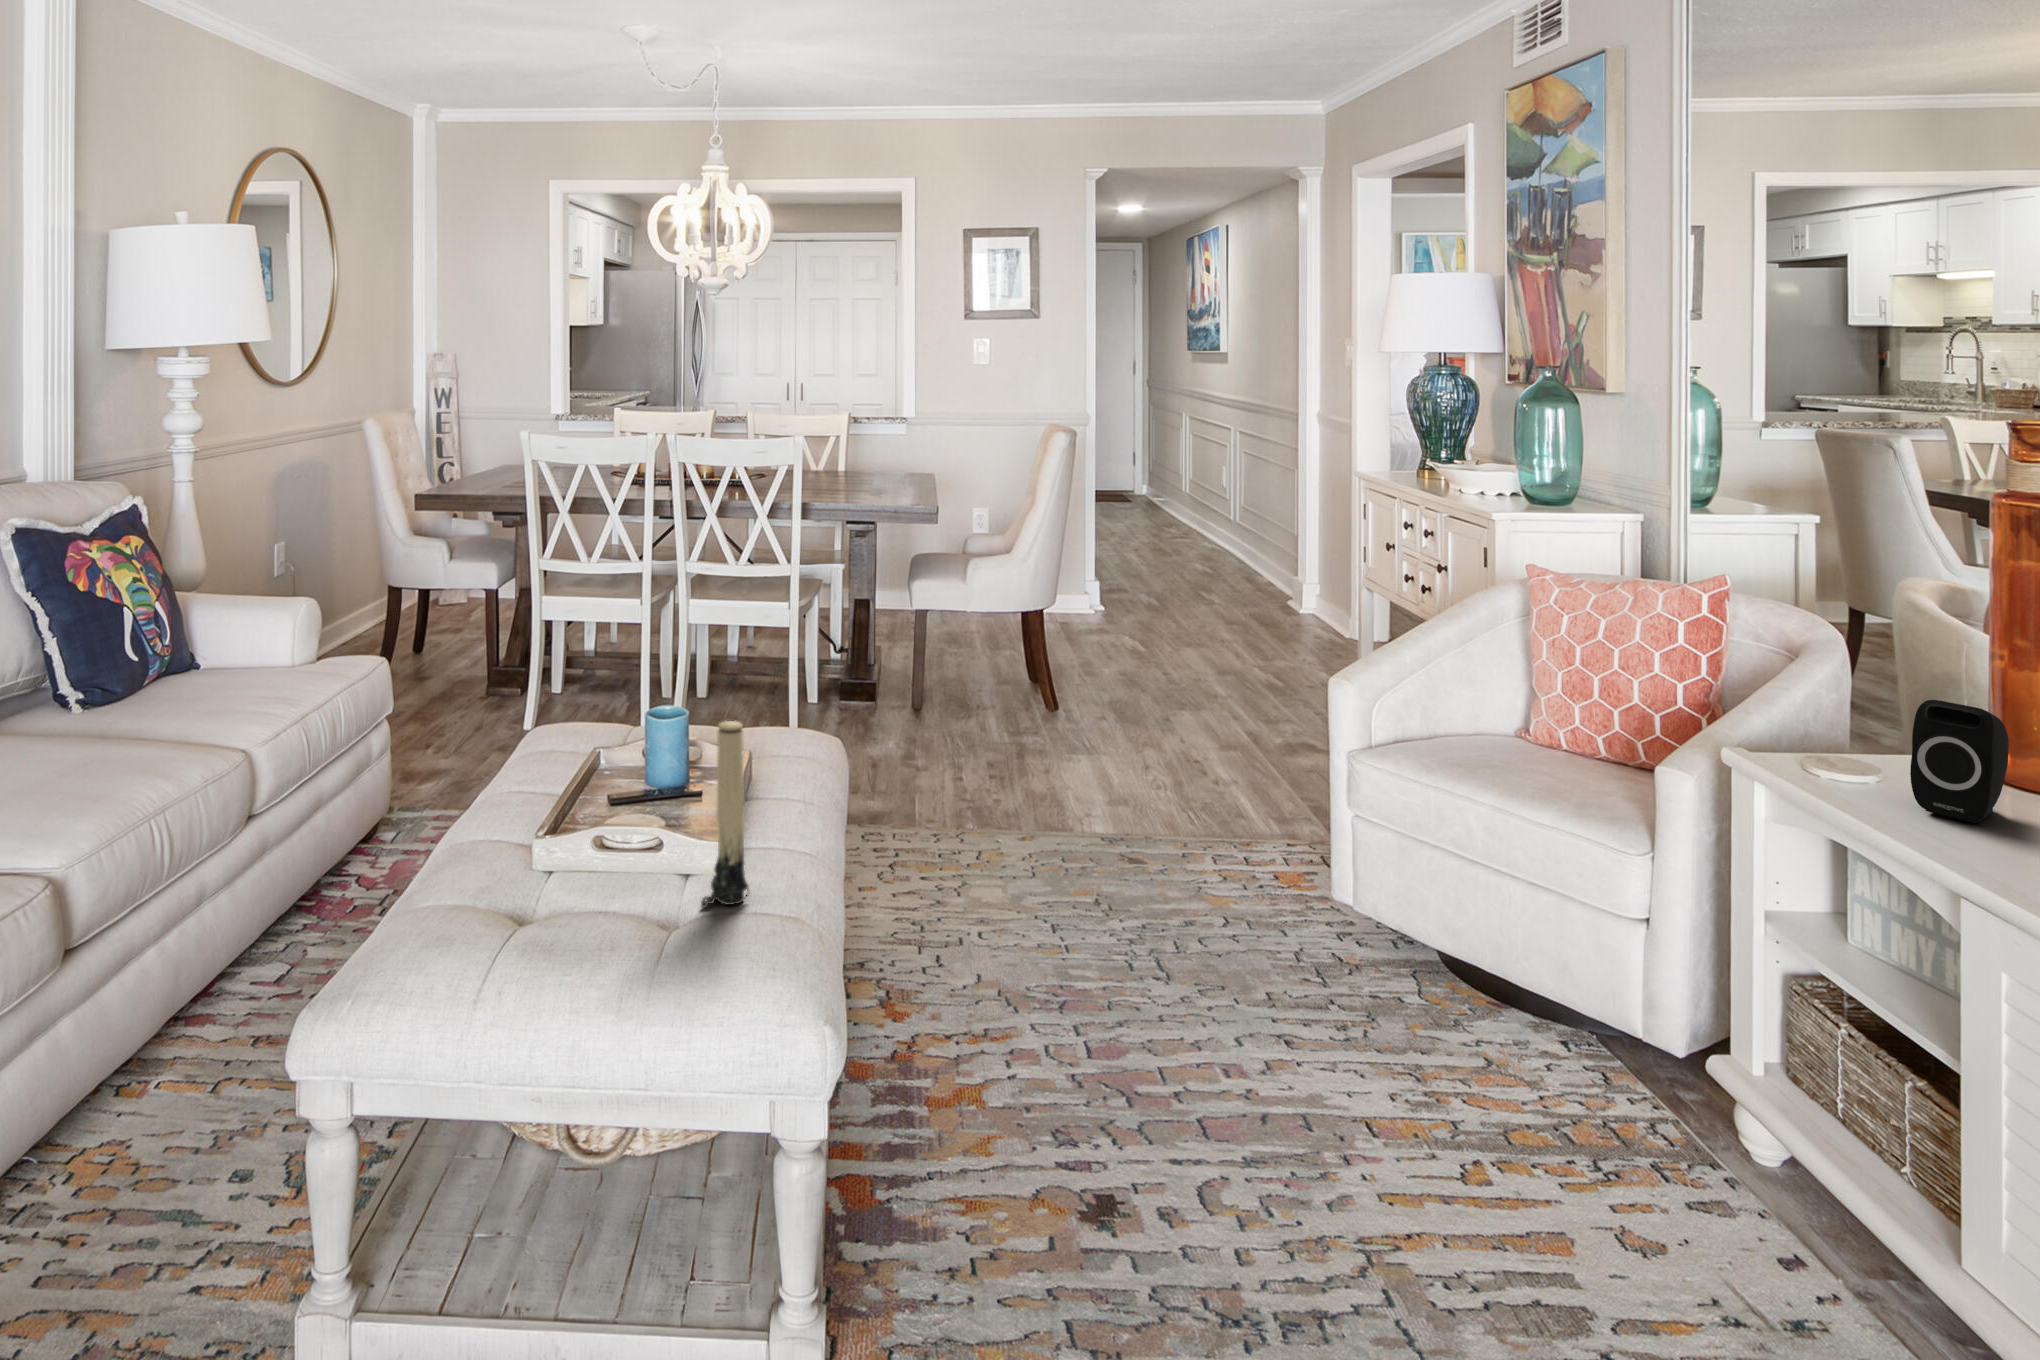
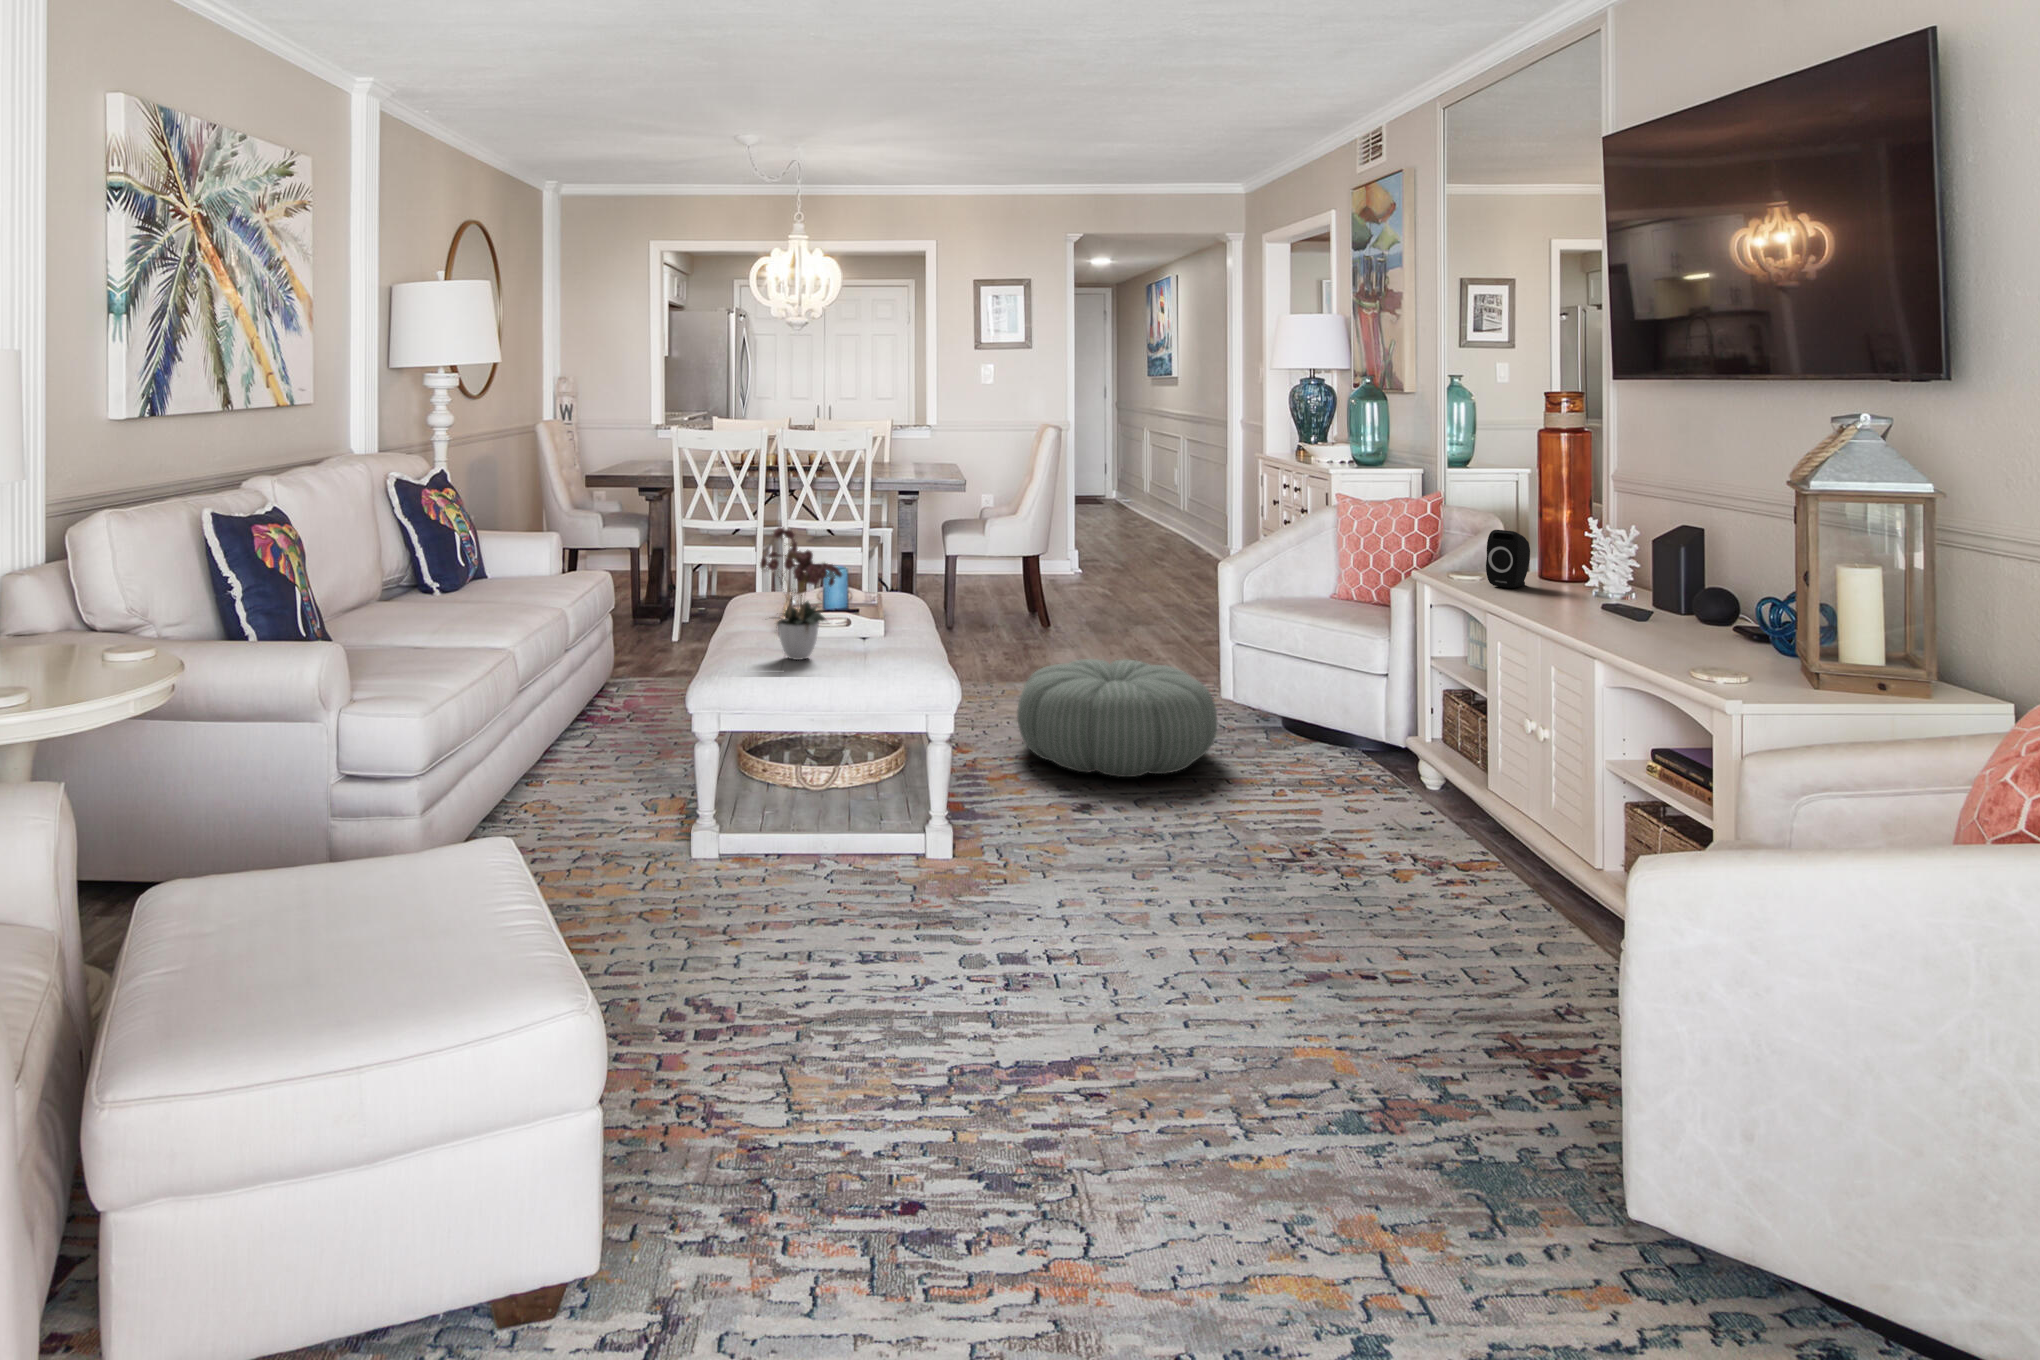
flower arrangement: none [457,668,637,941] -> present [760,527,842,660]
candle: present [701,721,749,908] -> none [876,553,901,650]
pouf: none [984,851,1339,1108] -> present [1017,659,1217,777]

